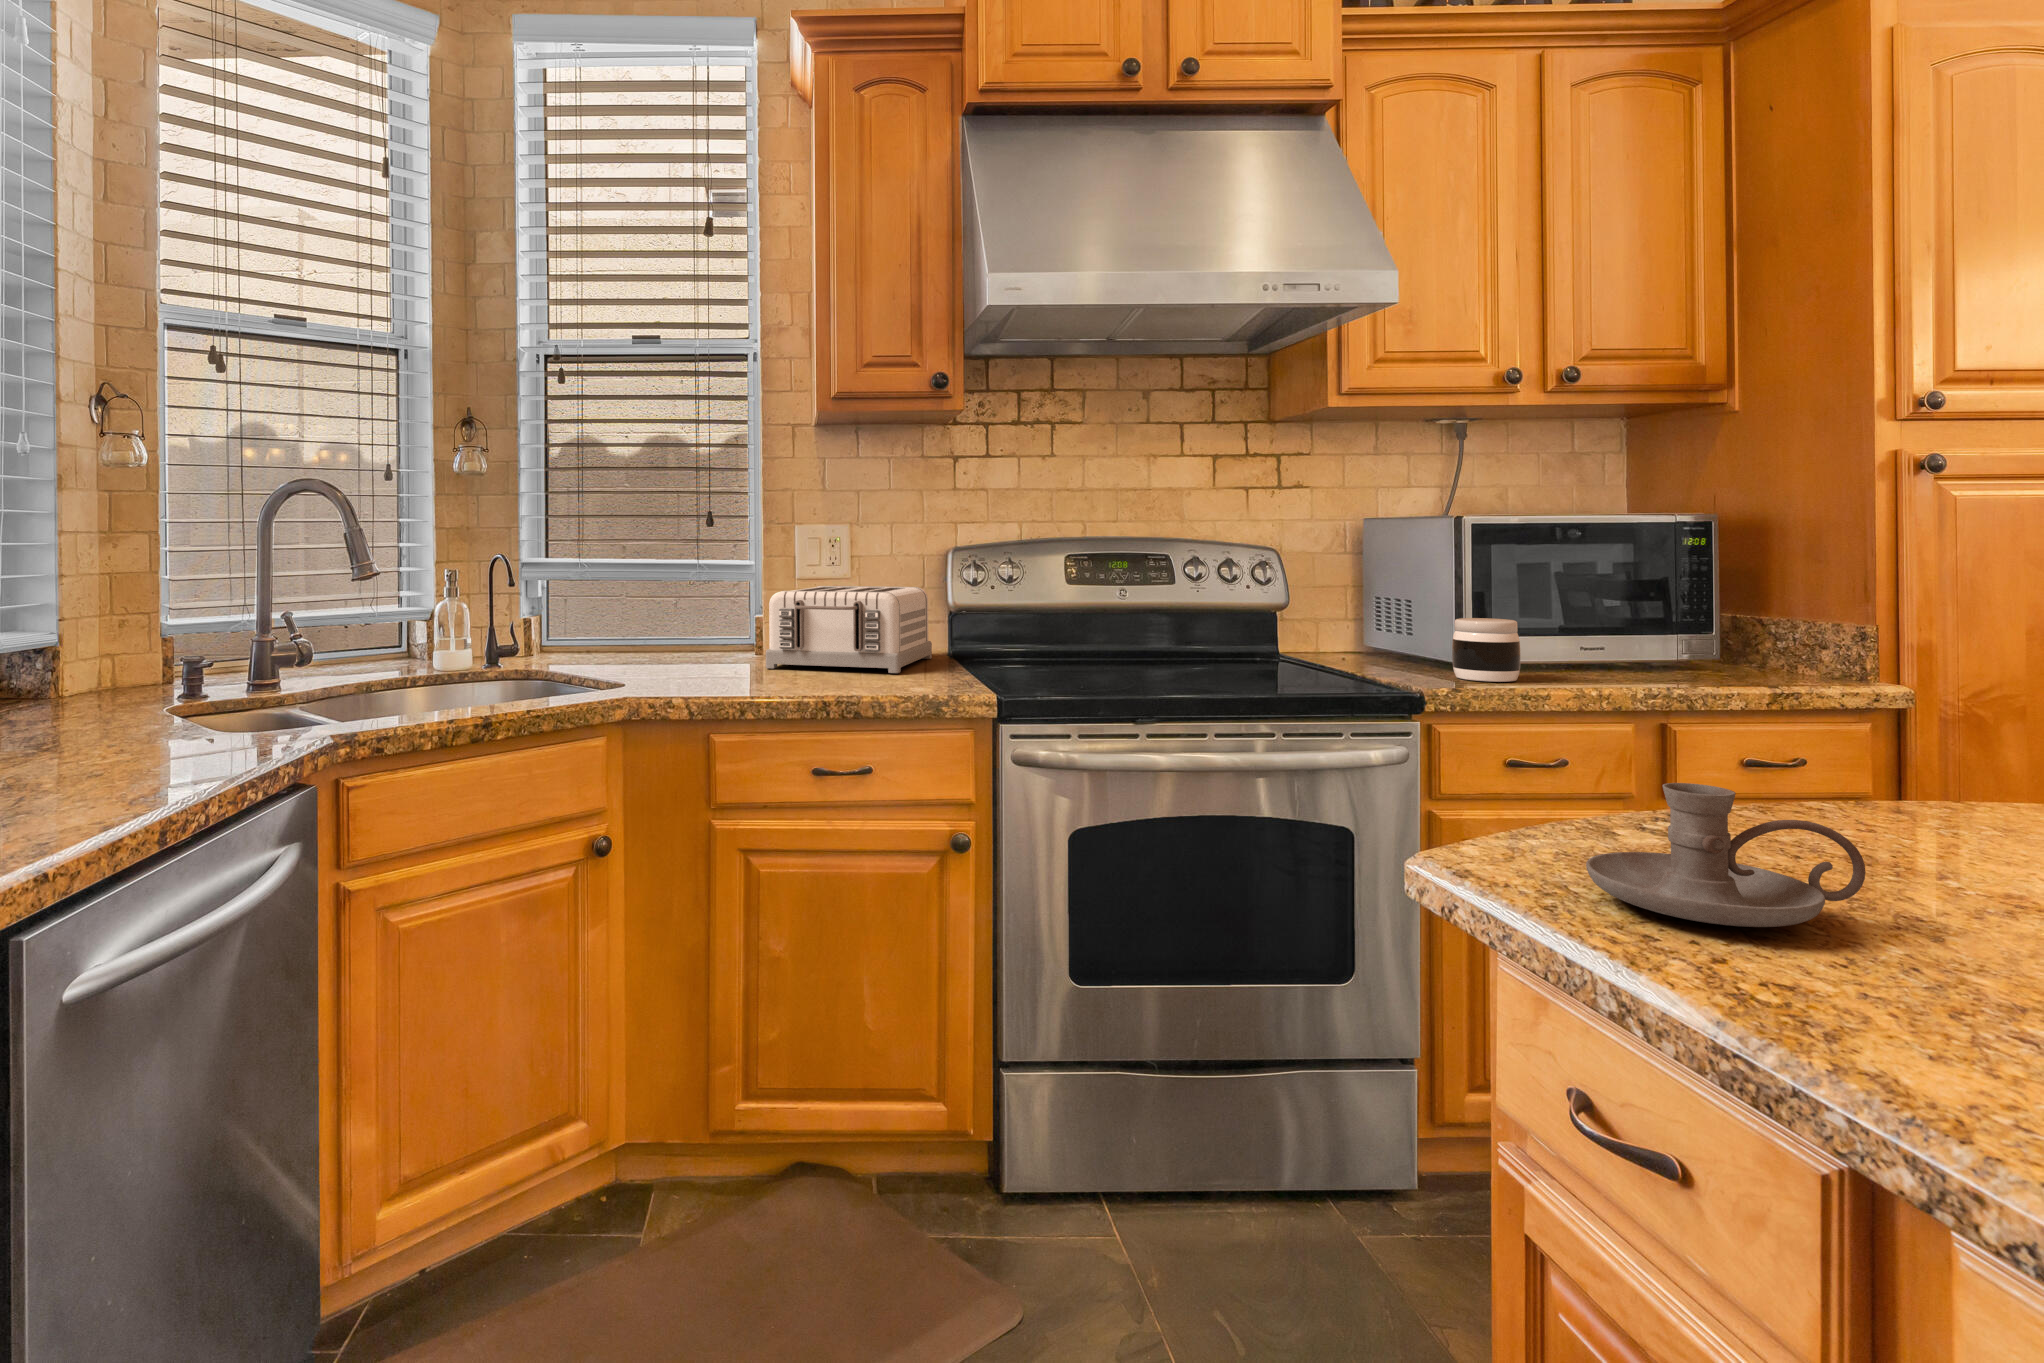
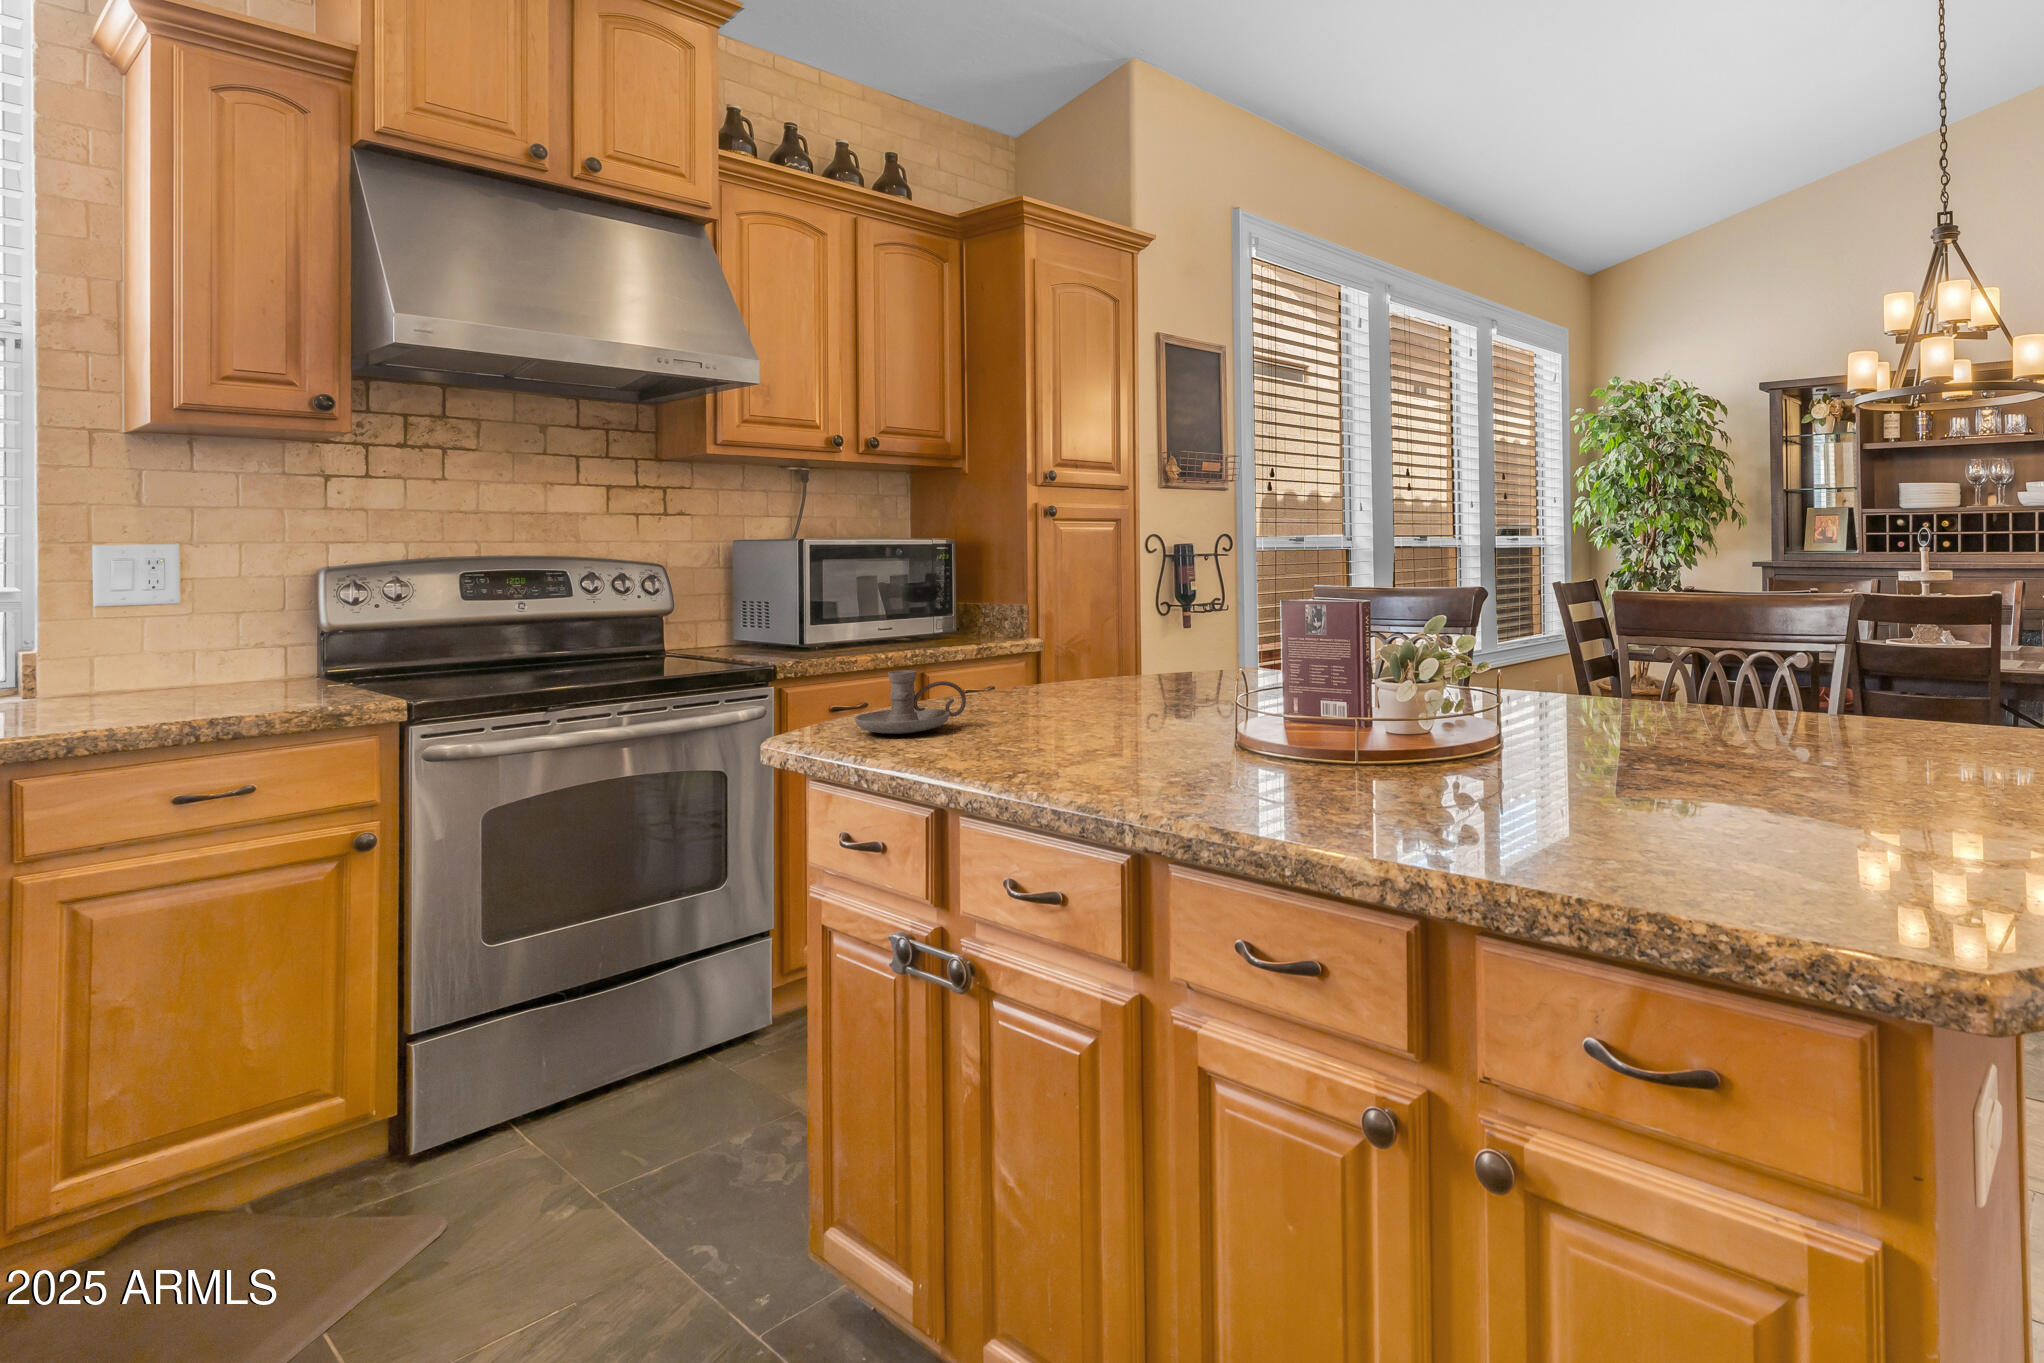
toaster: present [766,586,932,673] -> none [61,610,297,709]
jar: present [1452,618,1520,682] -> none [796,612,840,656]

